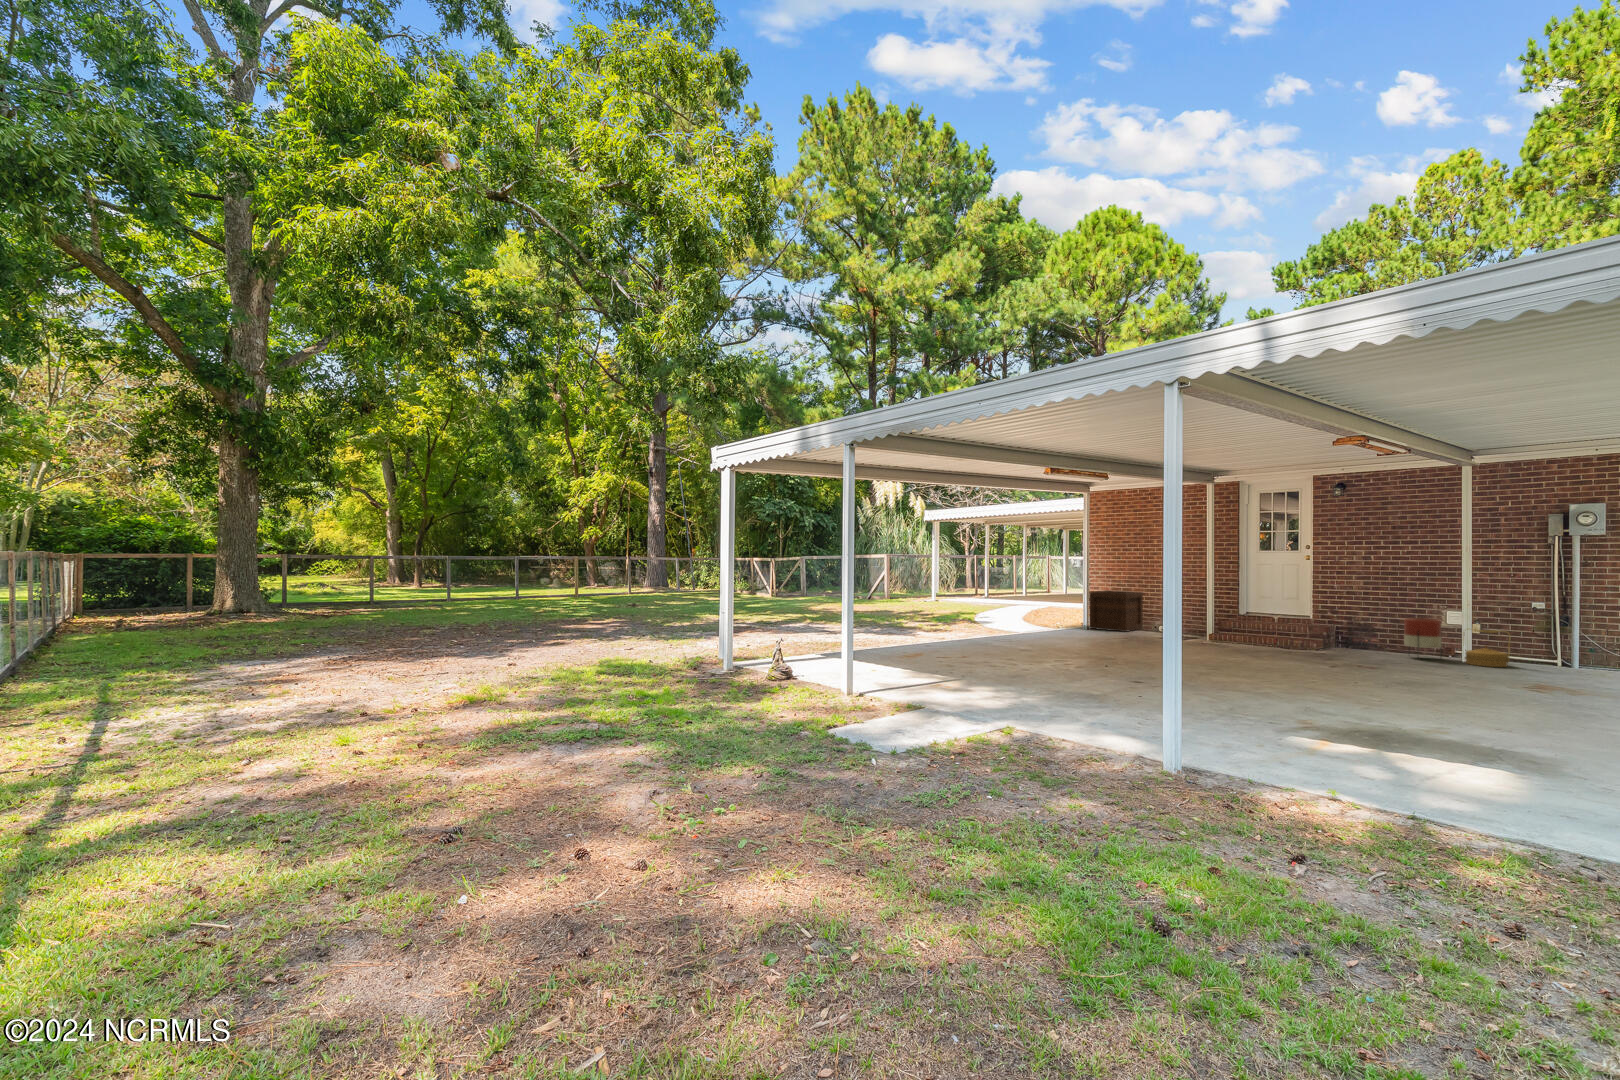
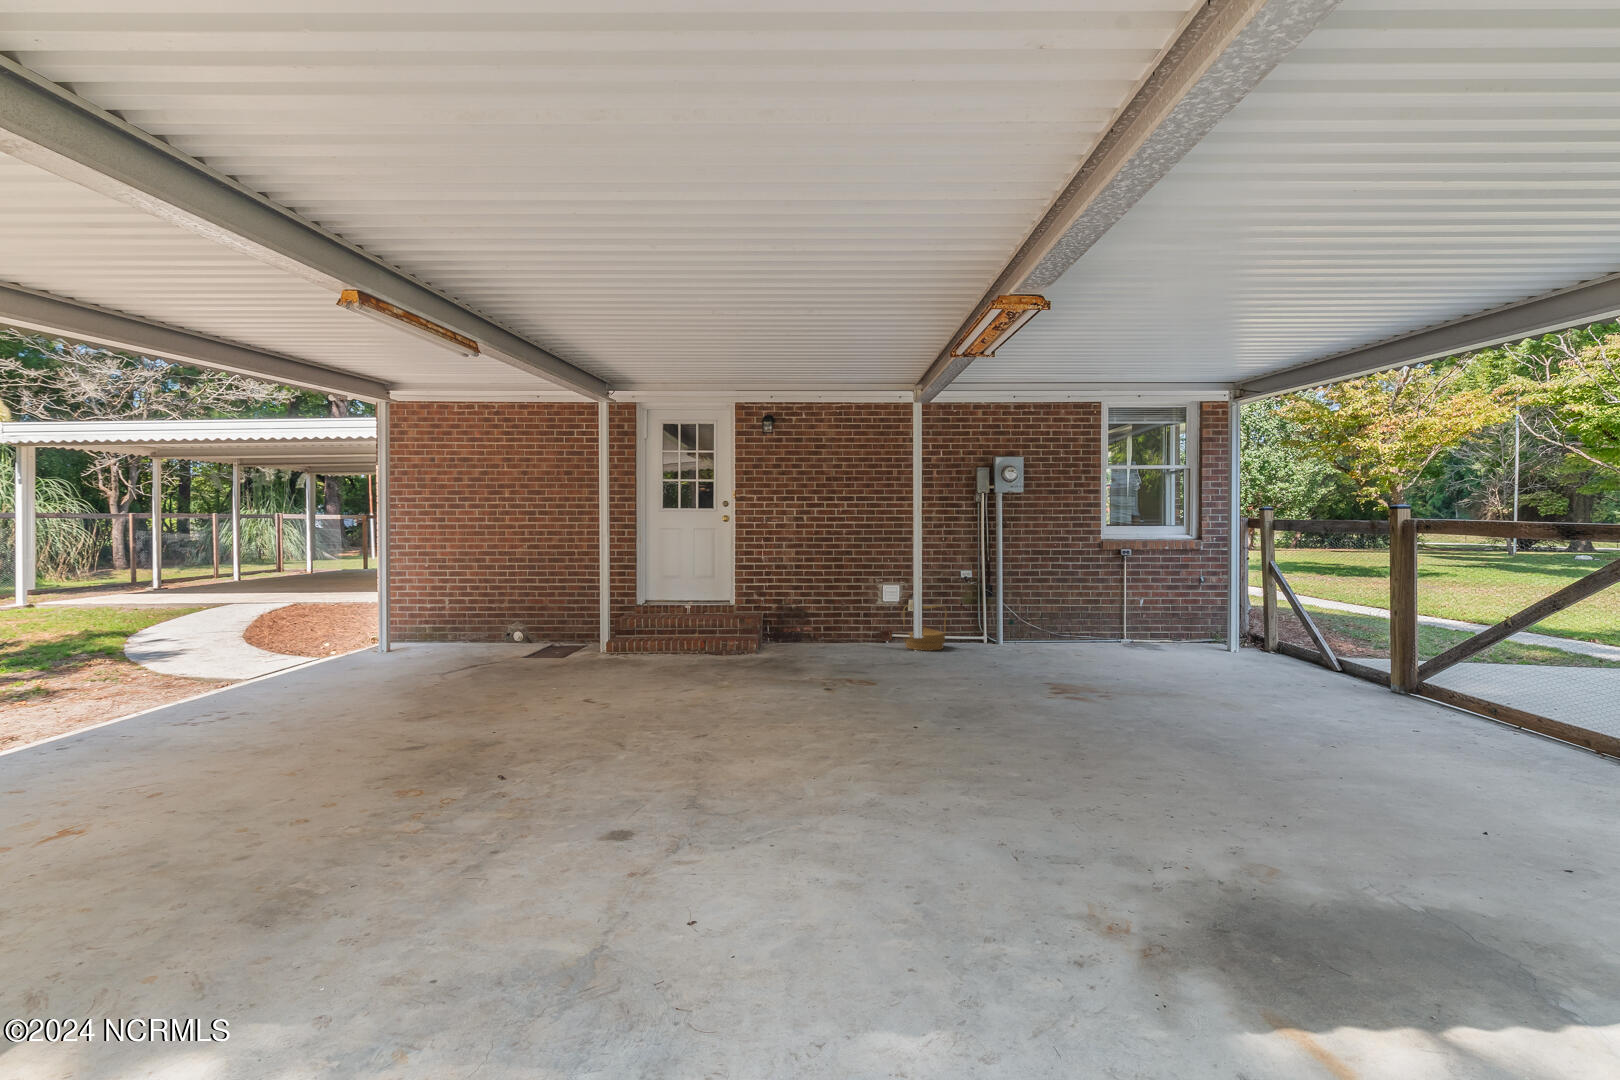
wooden crate: present [1089,590,1143,632] -> none [392,574,483,646]
planter: present [1404,618,1442,649] -> none [844,595,881,649]

